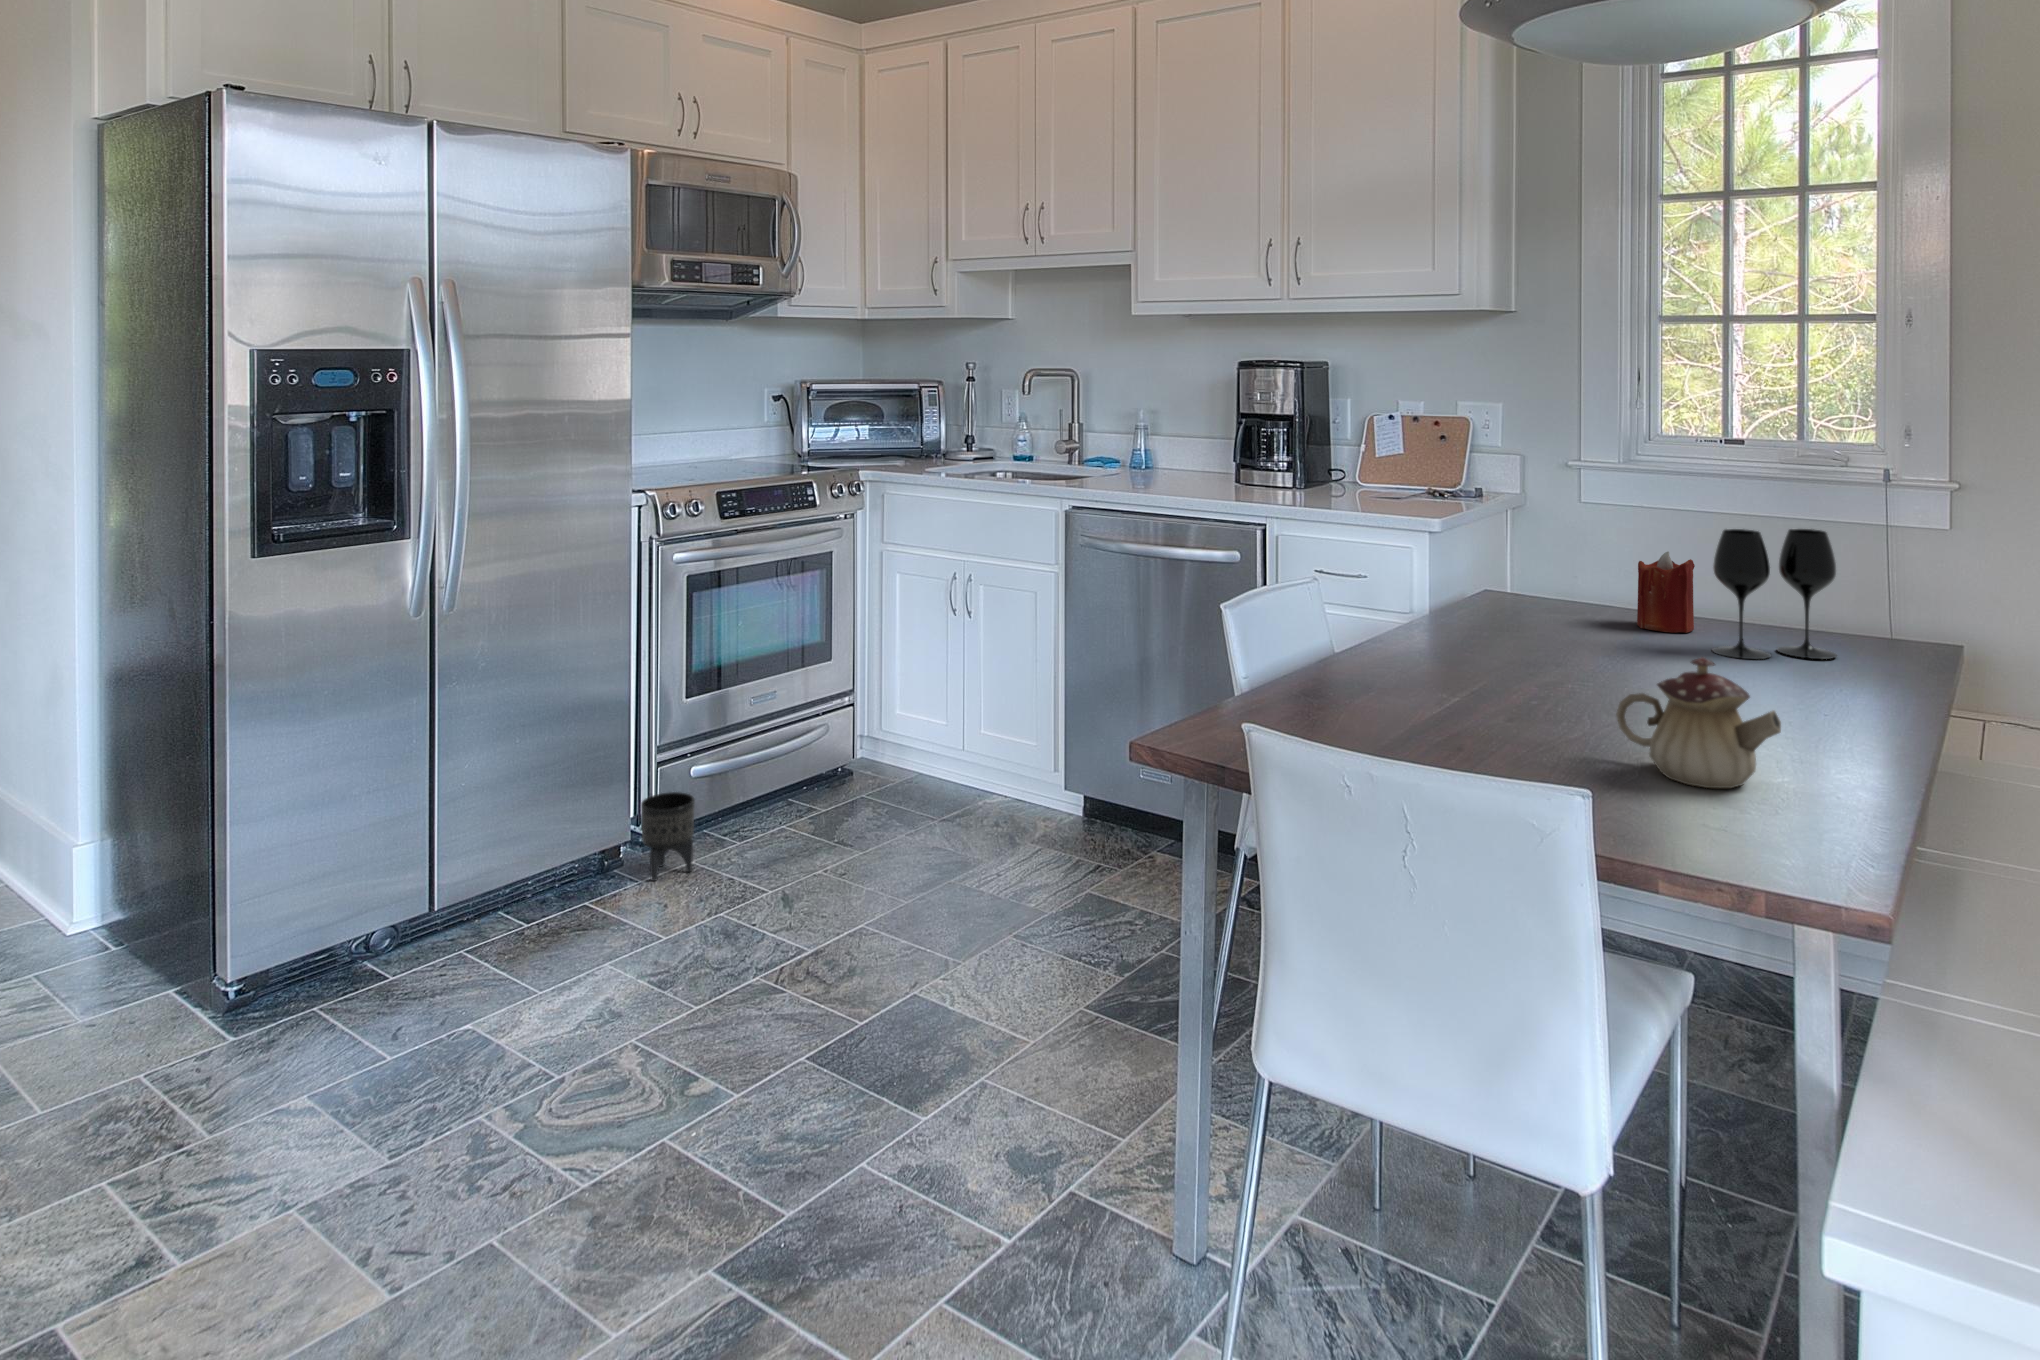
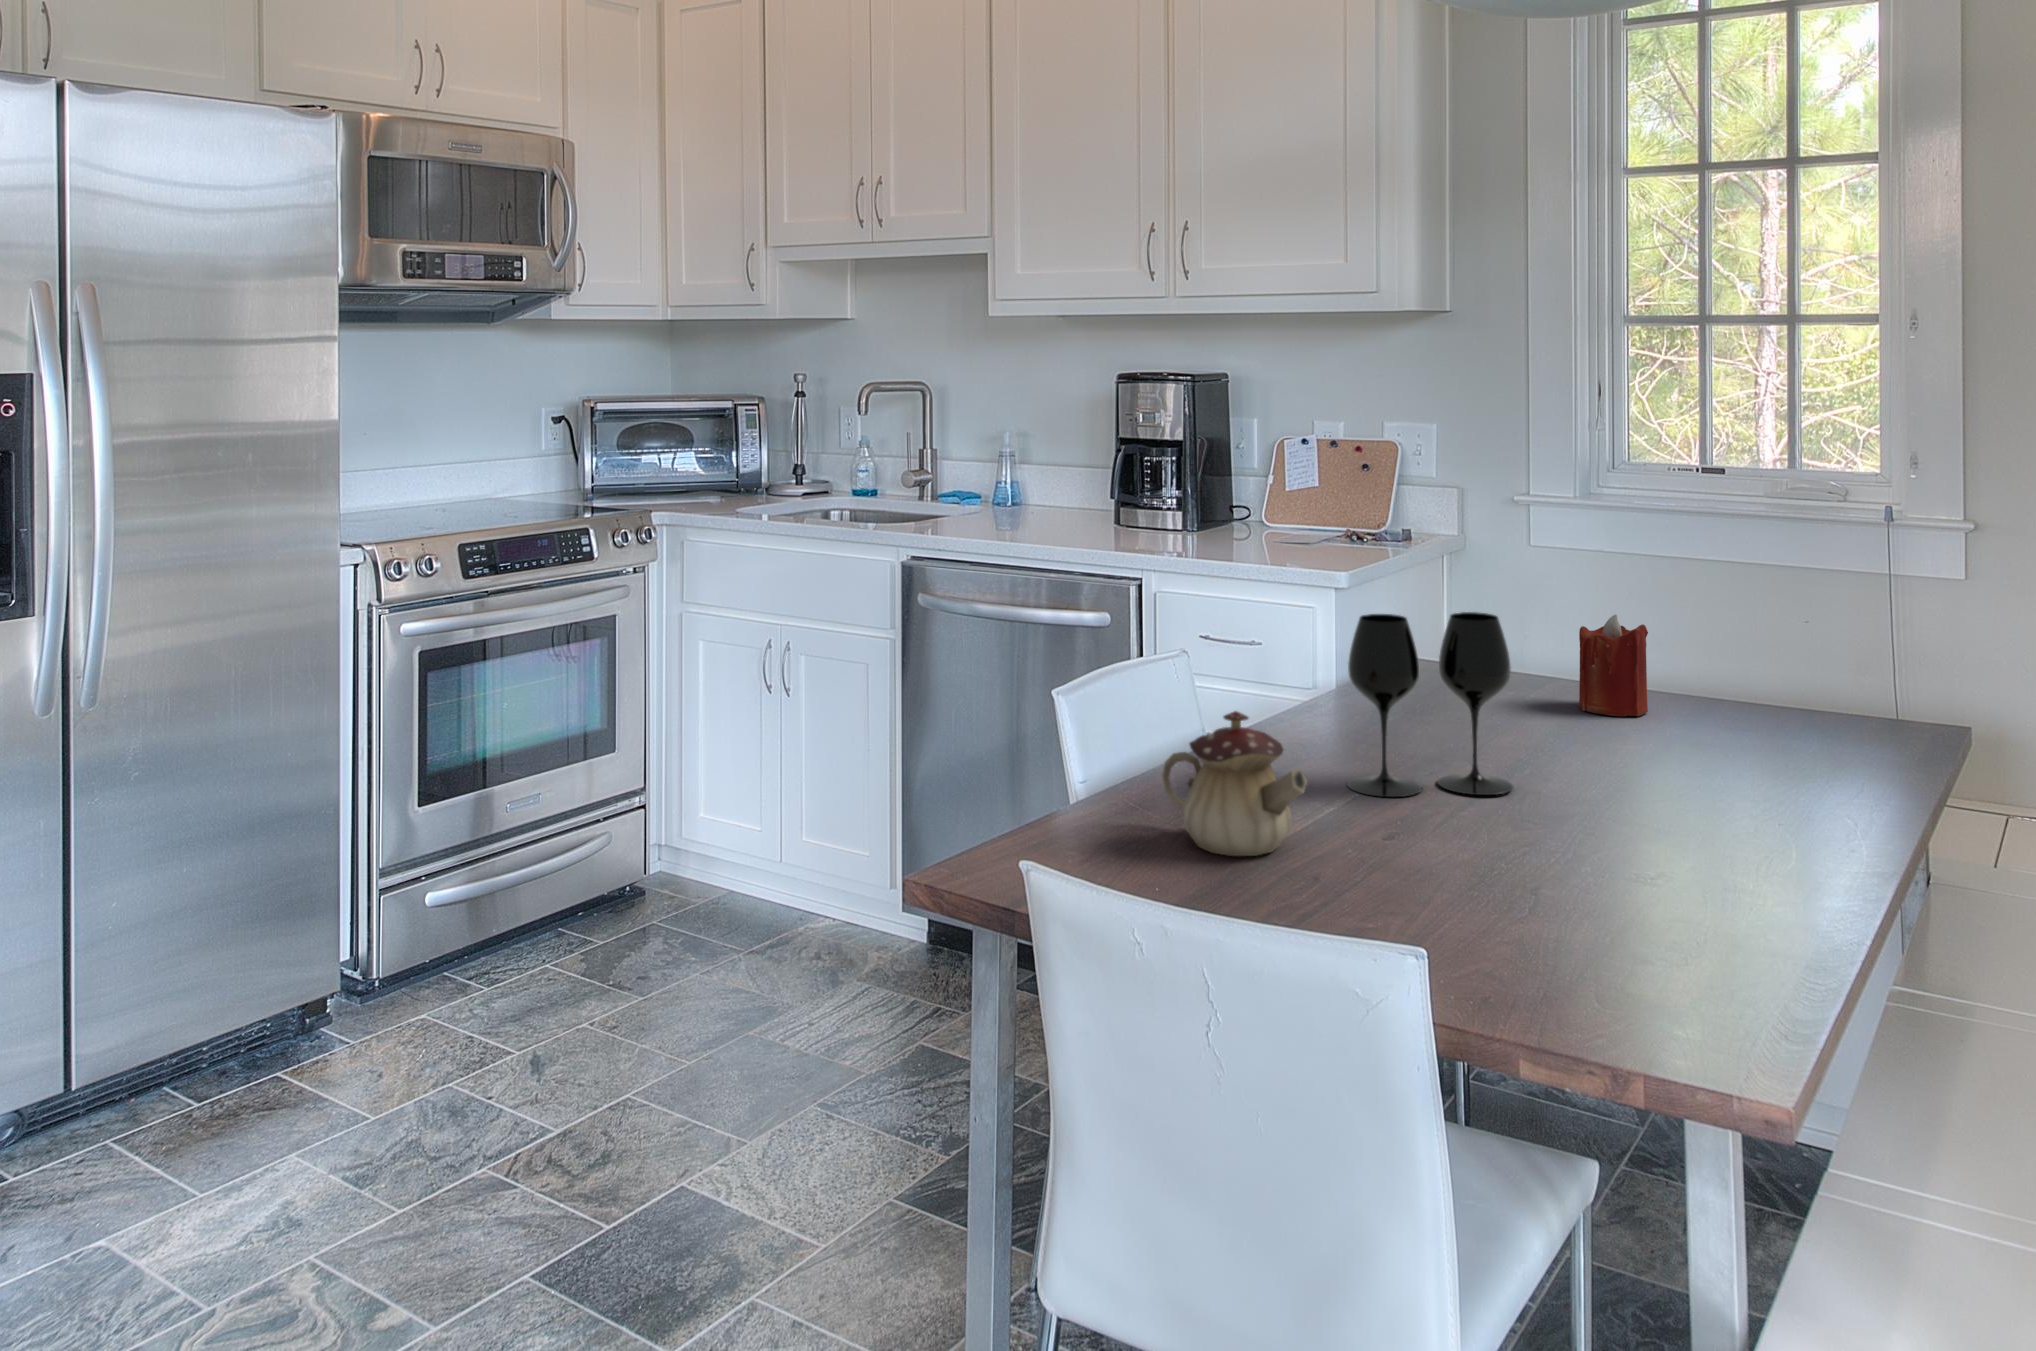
wine glass: present [1712,529,1837,659] -> present [1347,612,1513,797]
teapot: present [1616,657,1781,788] -> present [1162,711,1307,856]
planter: present [641,792,695,881] -> none [355,925,425,1039]

